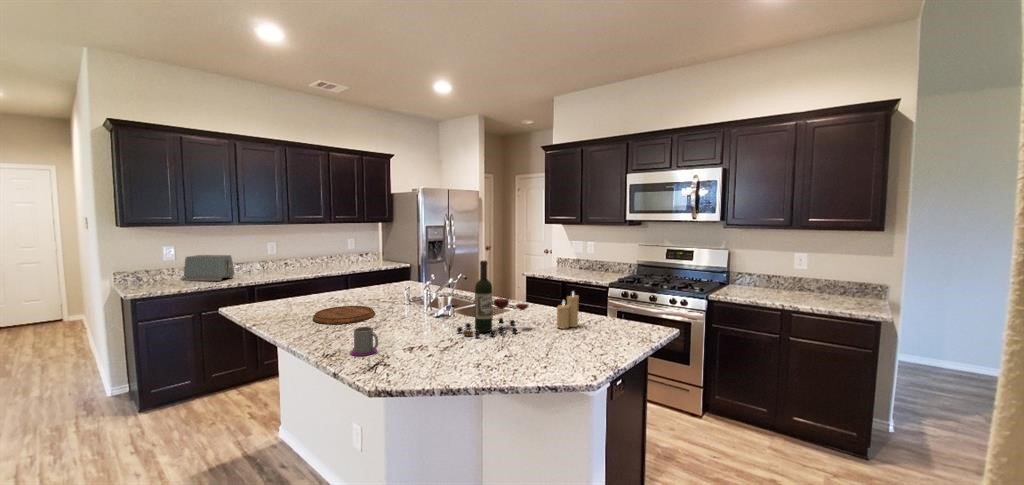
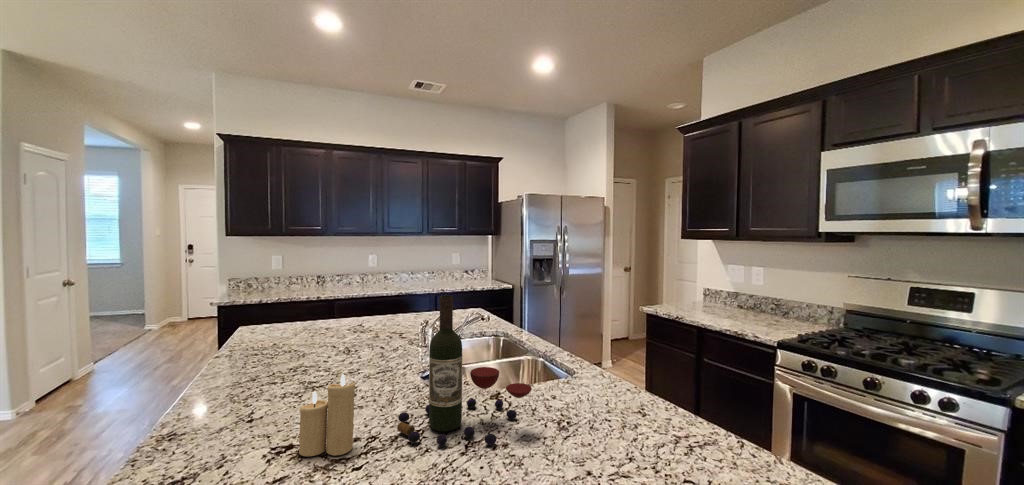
toaster: present [184,255,234,281] -> none [282,265,326,292]
candle: present [557,292,579,329] -> present [299,374,355,456]
cutting board: present [313,306,375,324] -> none [272,341,360,371]
mug: present [350,327,378,356] -> none [186,396,239,451]

